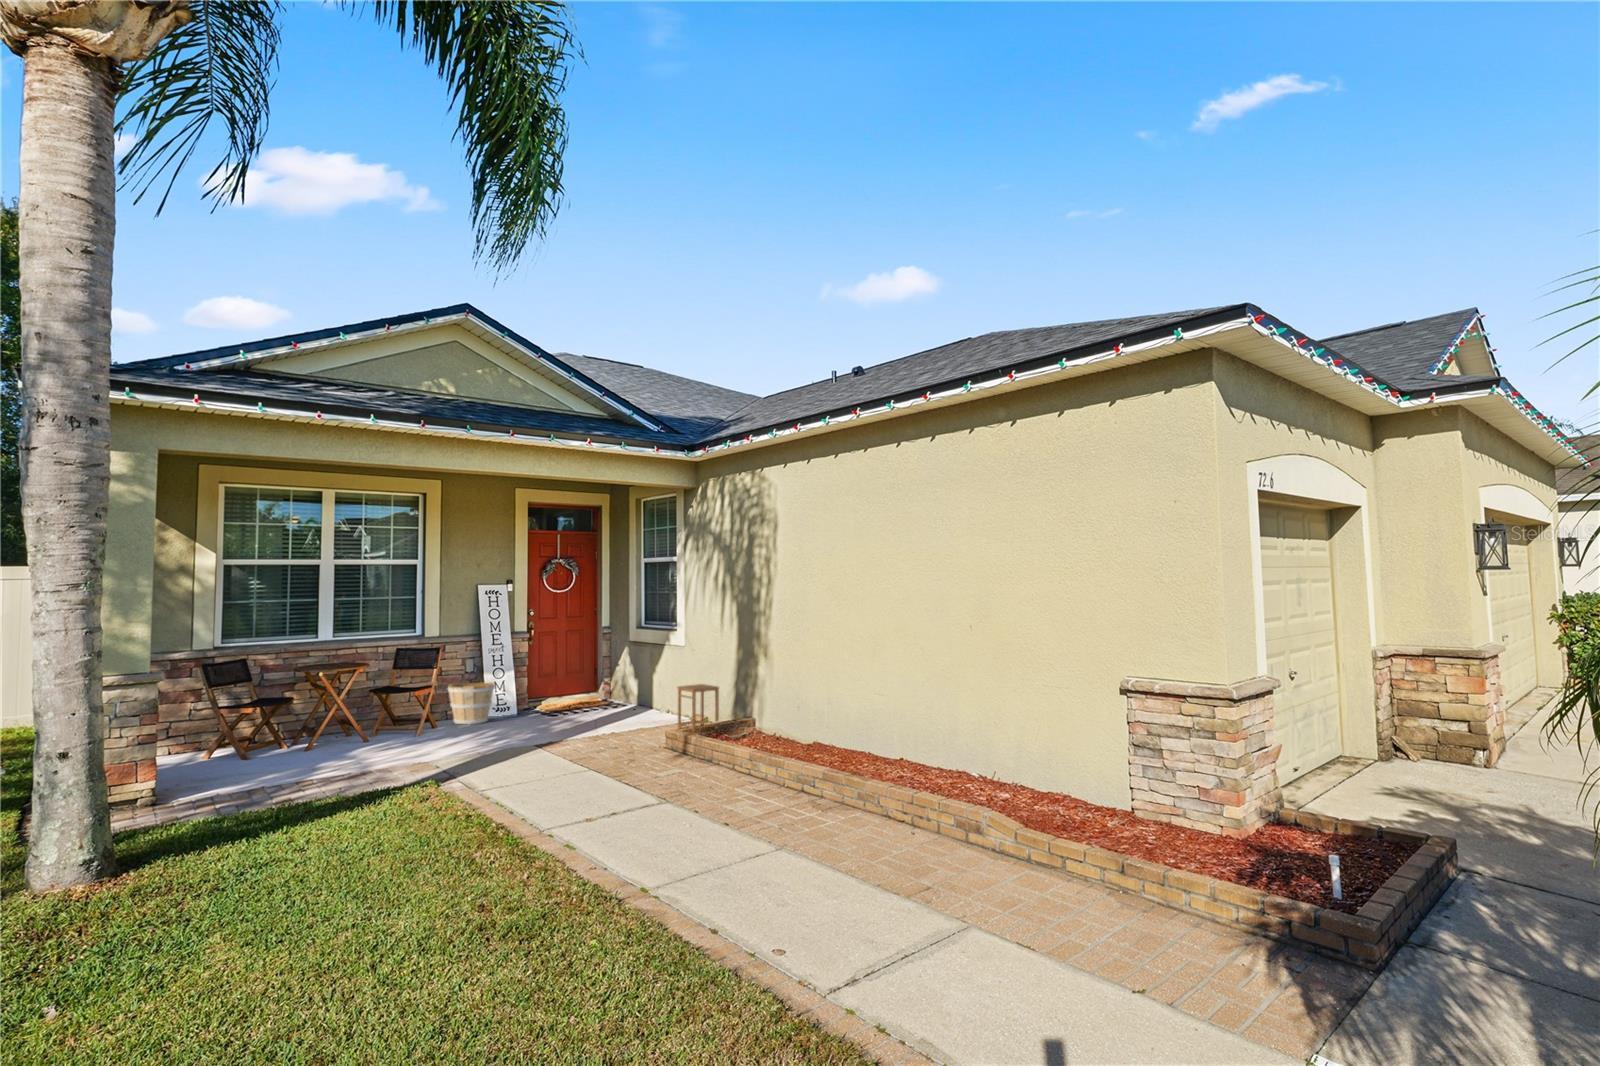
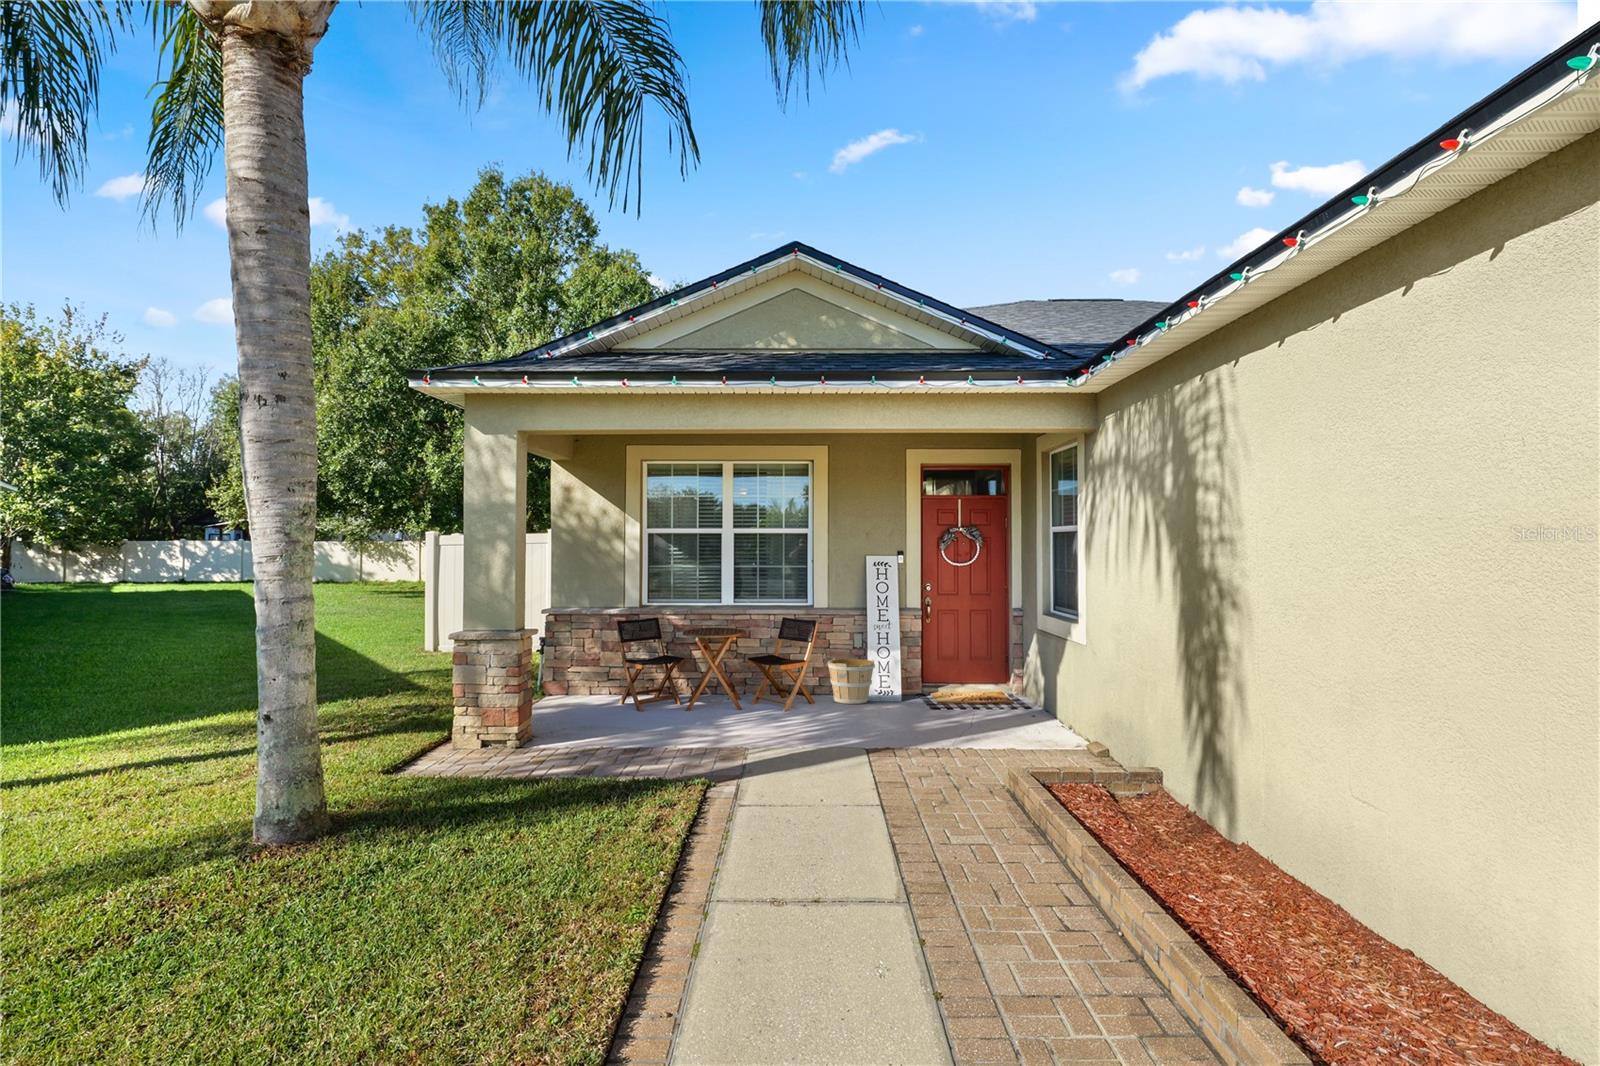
side table: present [677,684,719,732] -> none [1053,697,1109,763]

